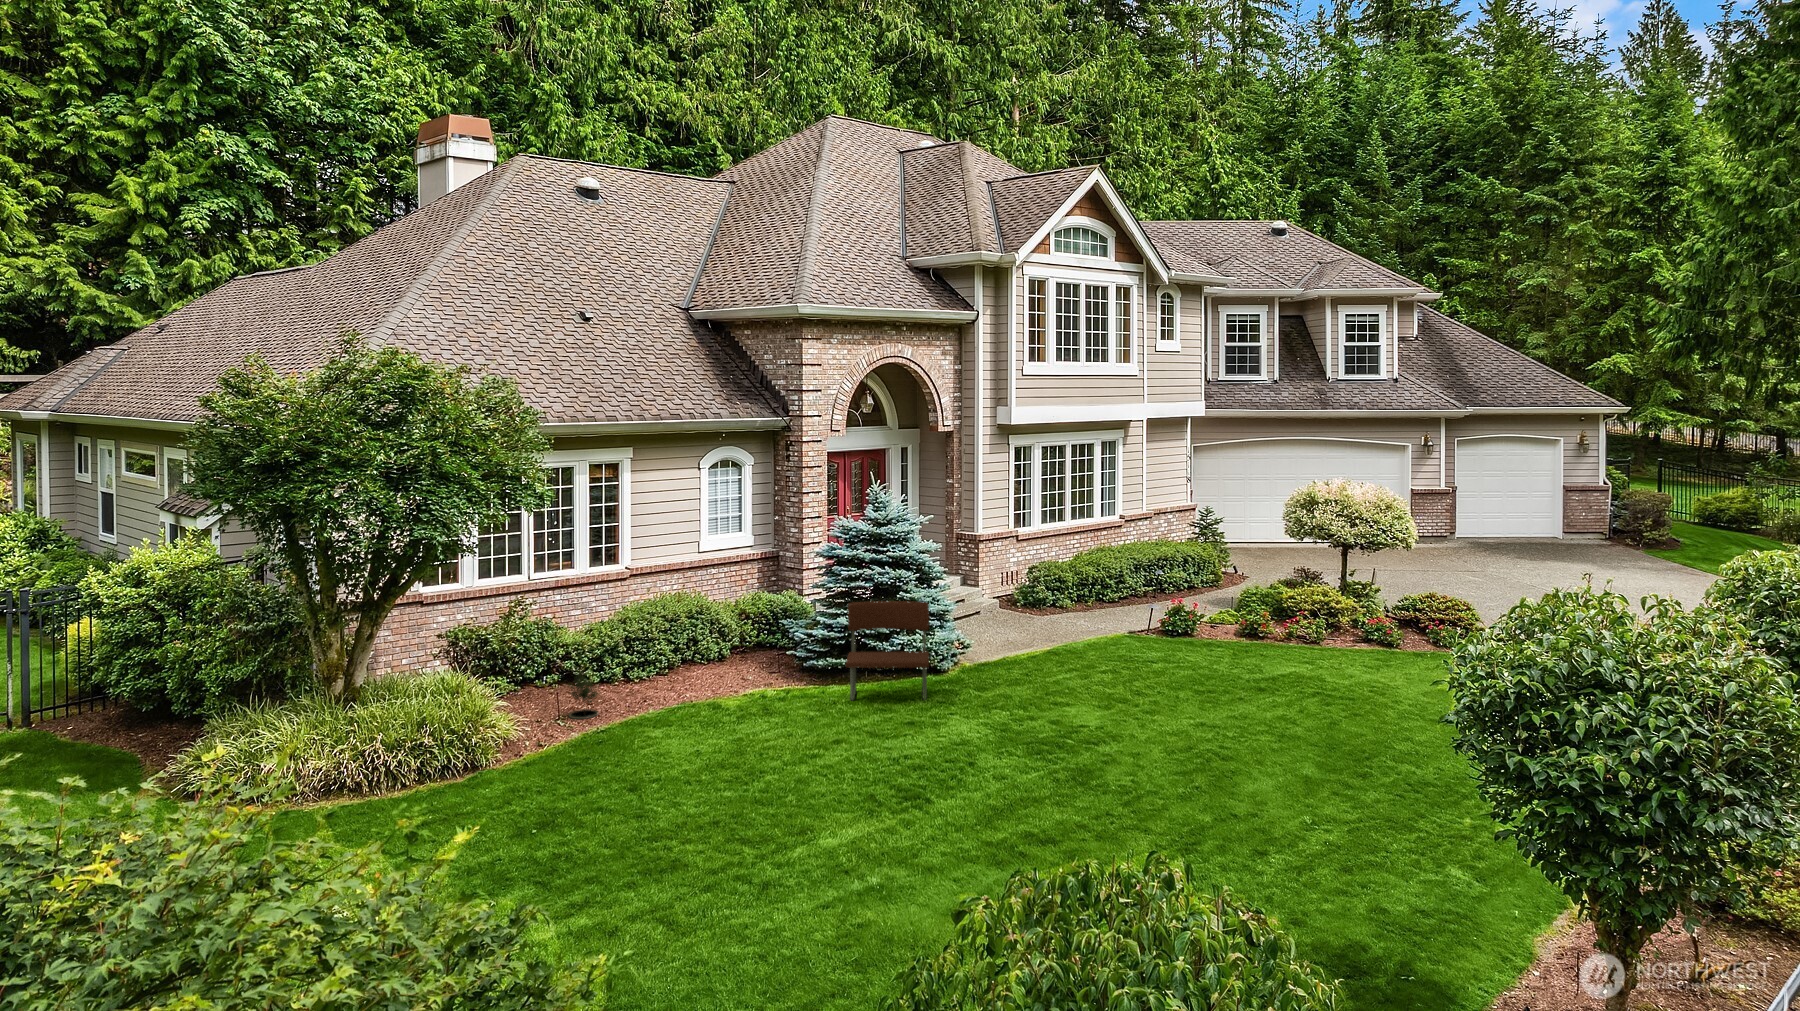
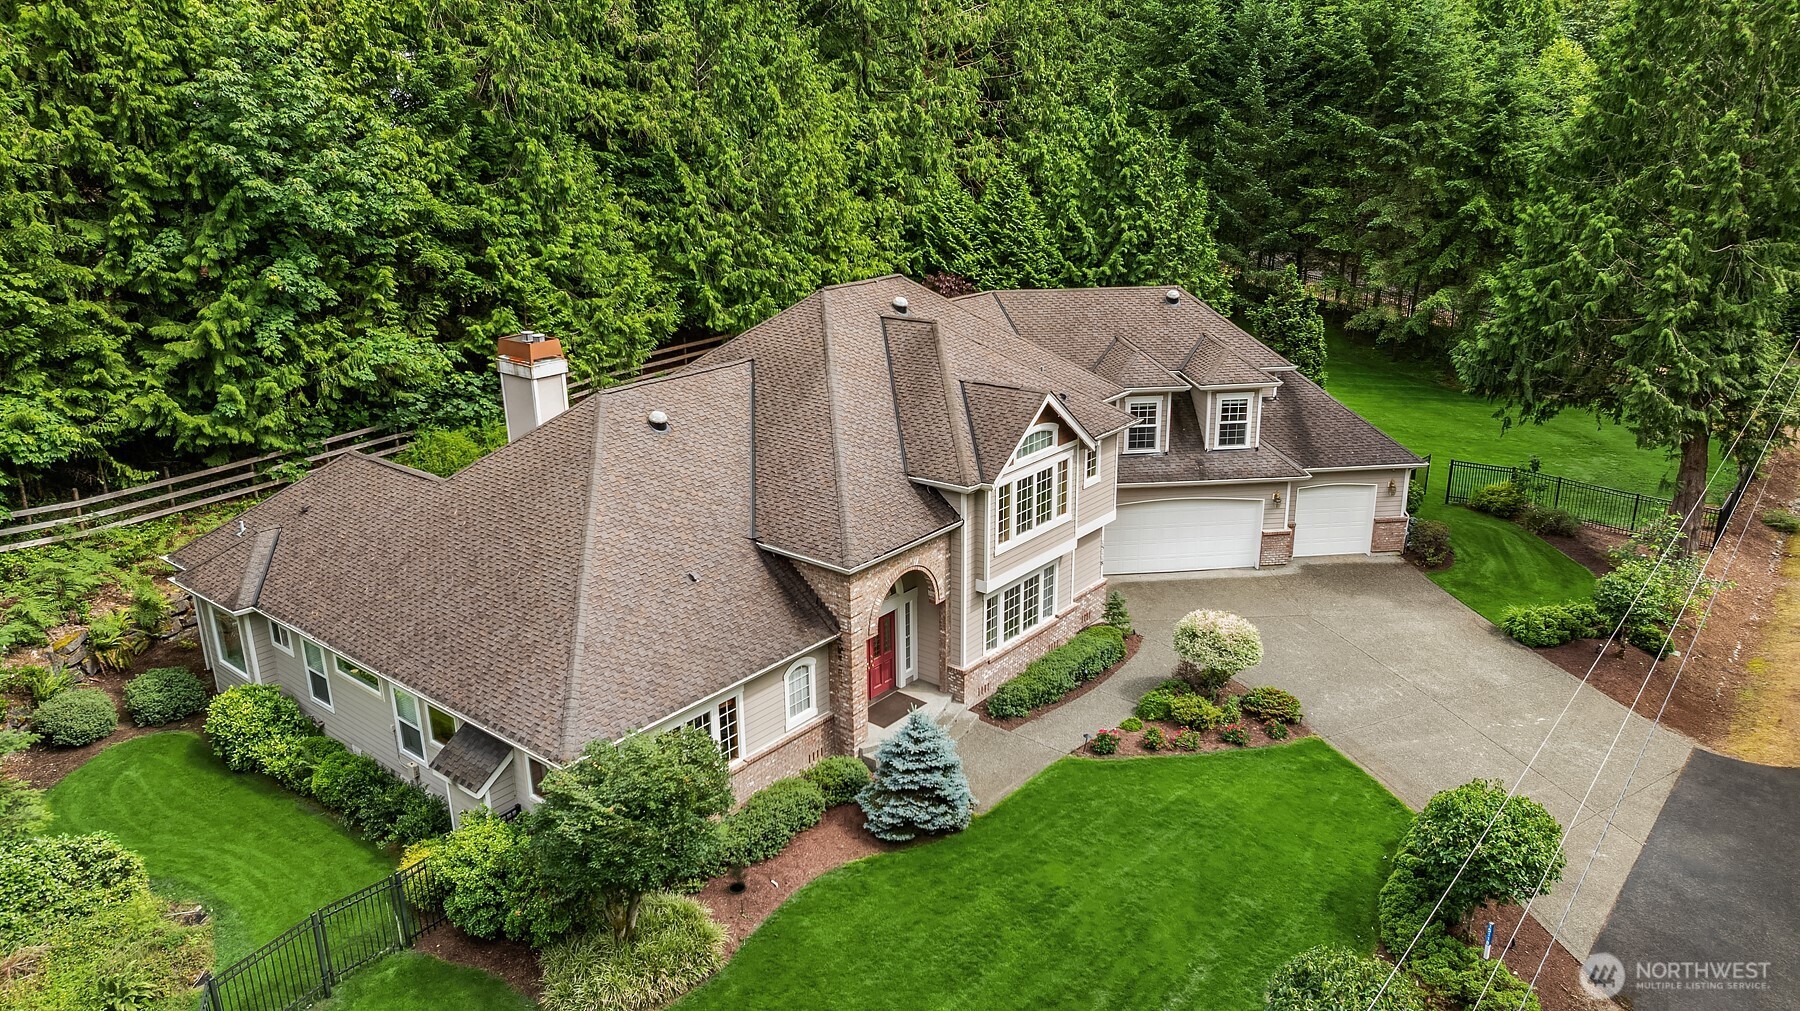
bench: present [846,601,929,700] -> none [902,794,958,862]

